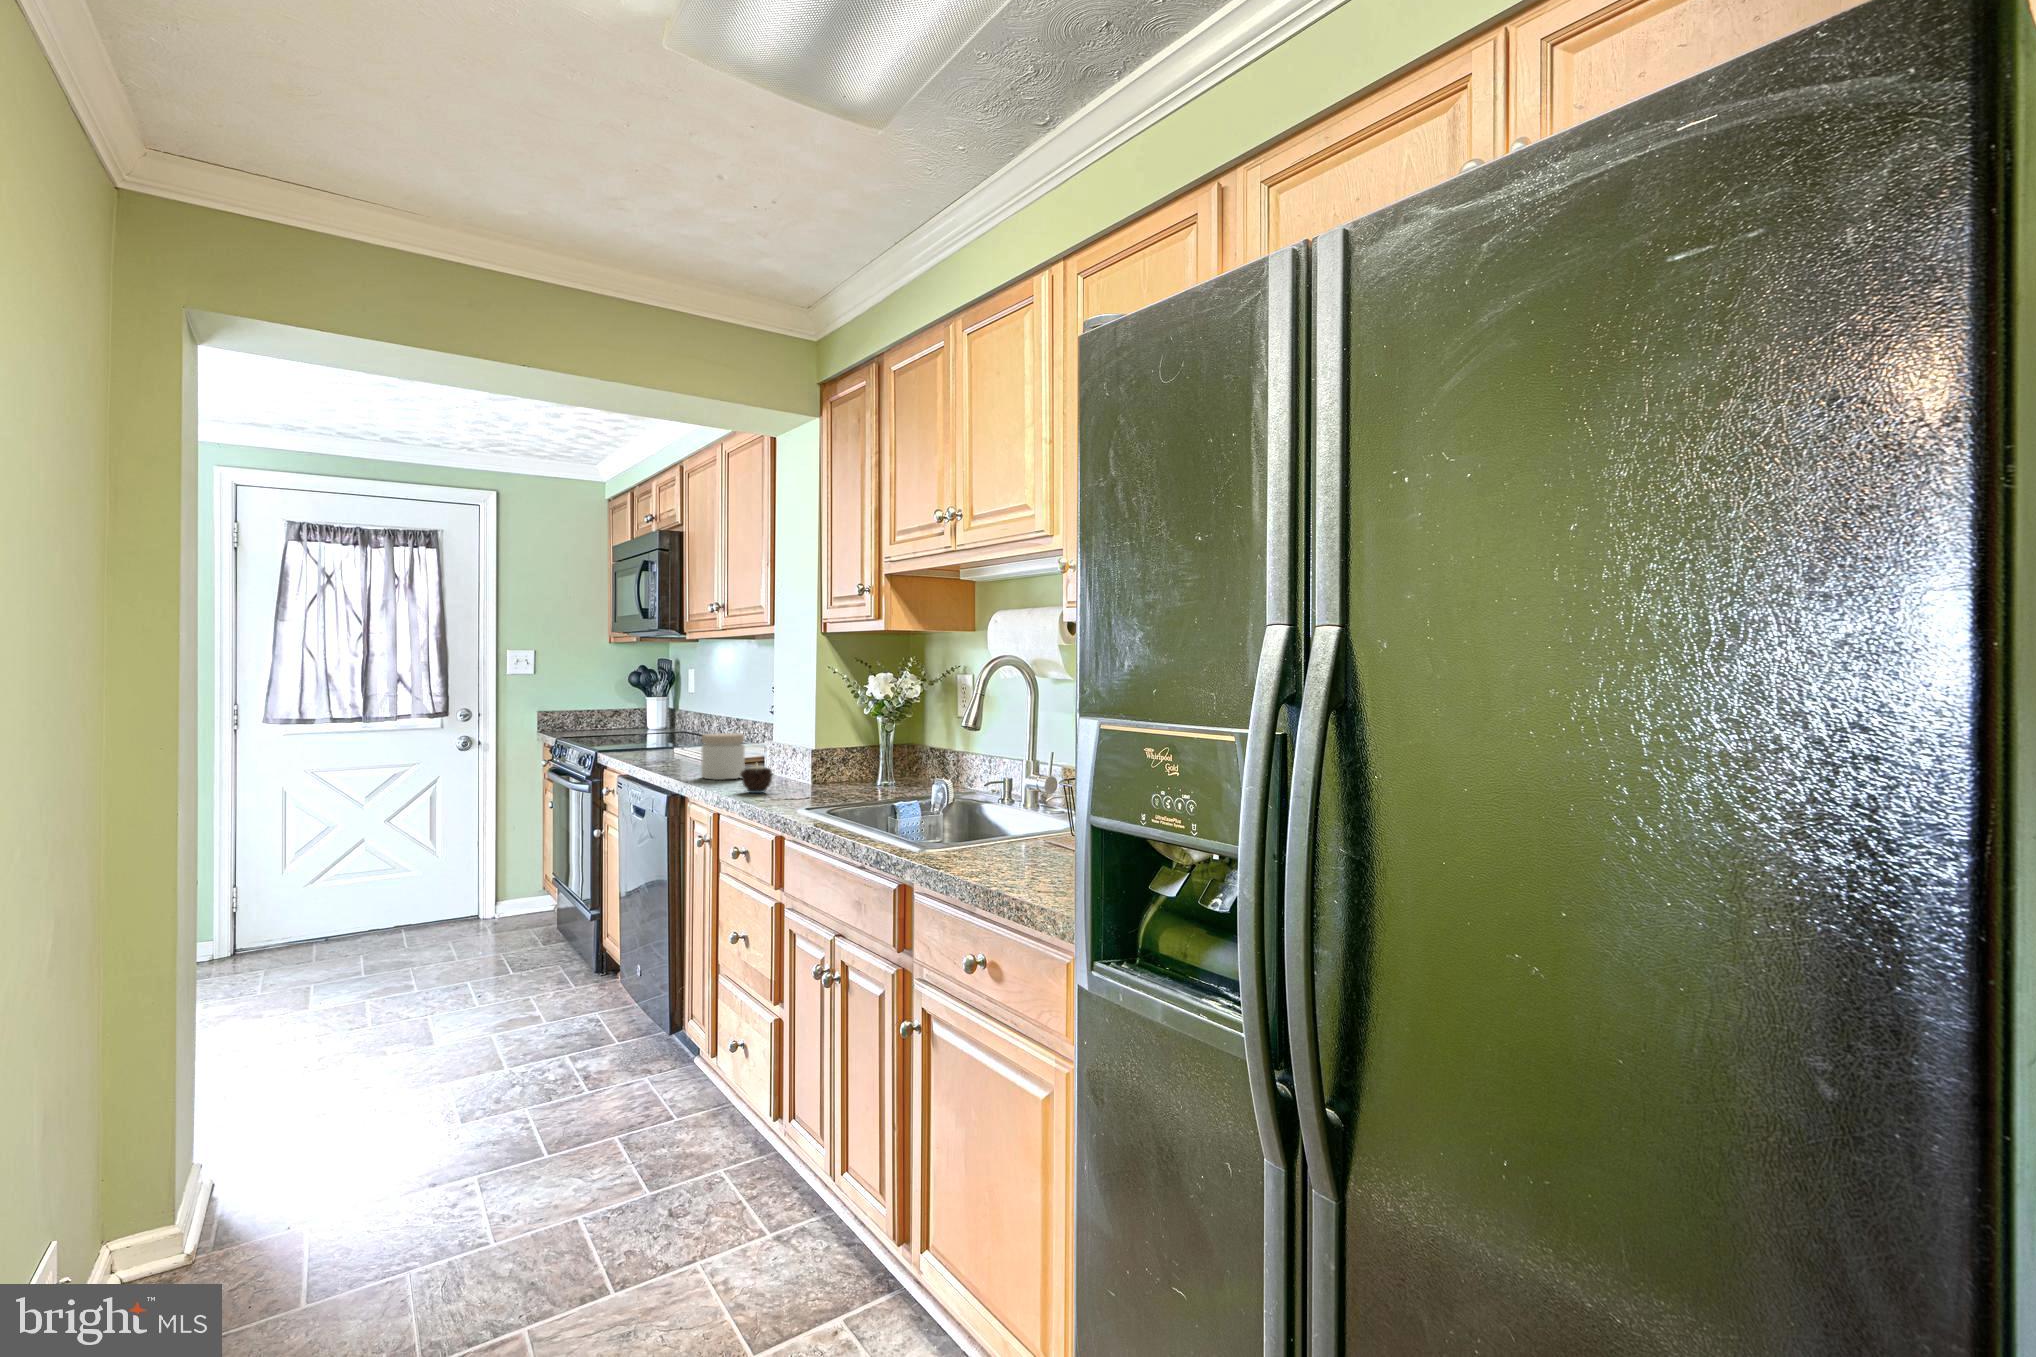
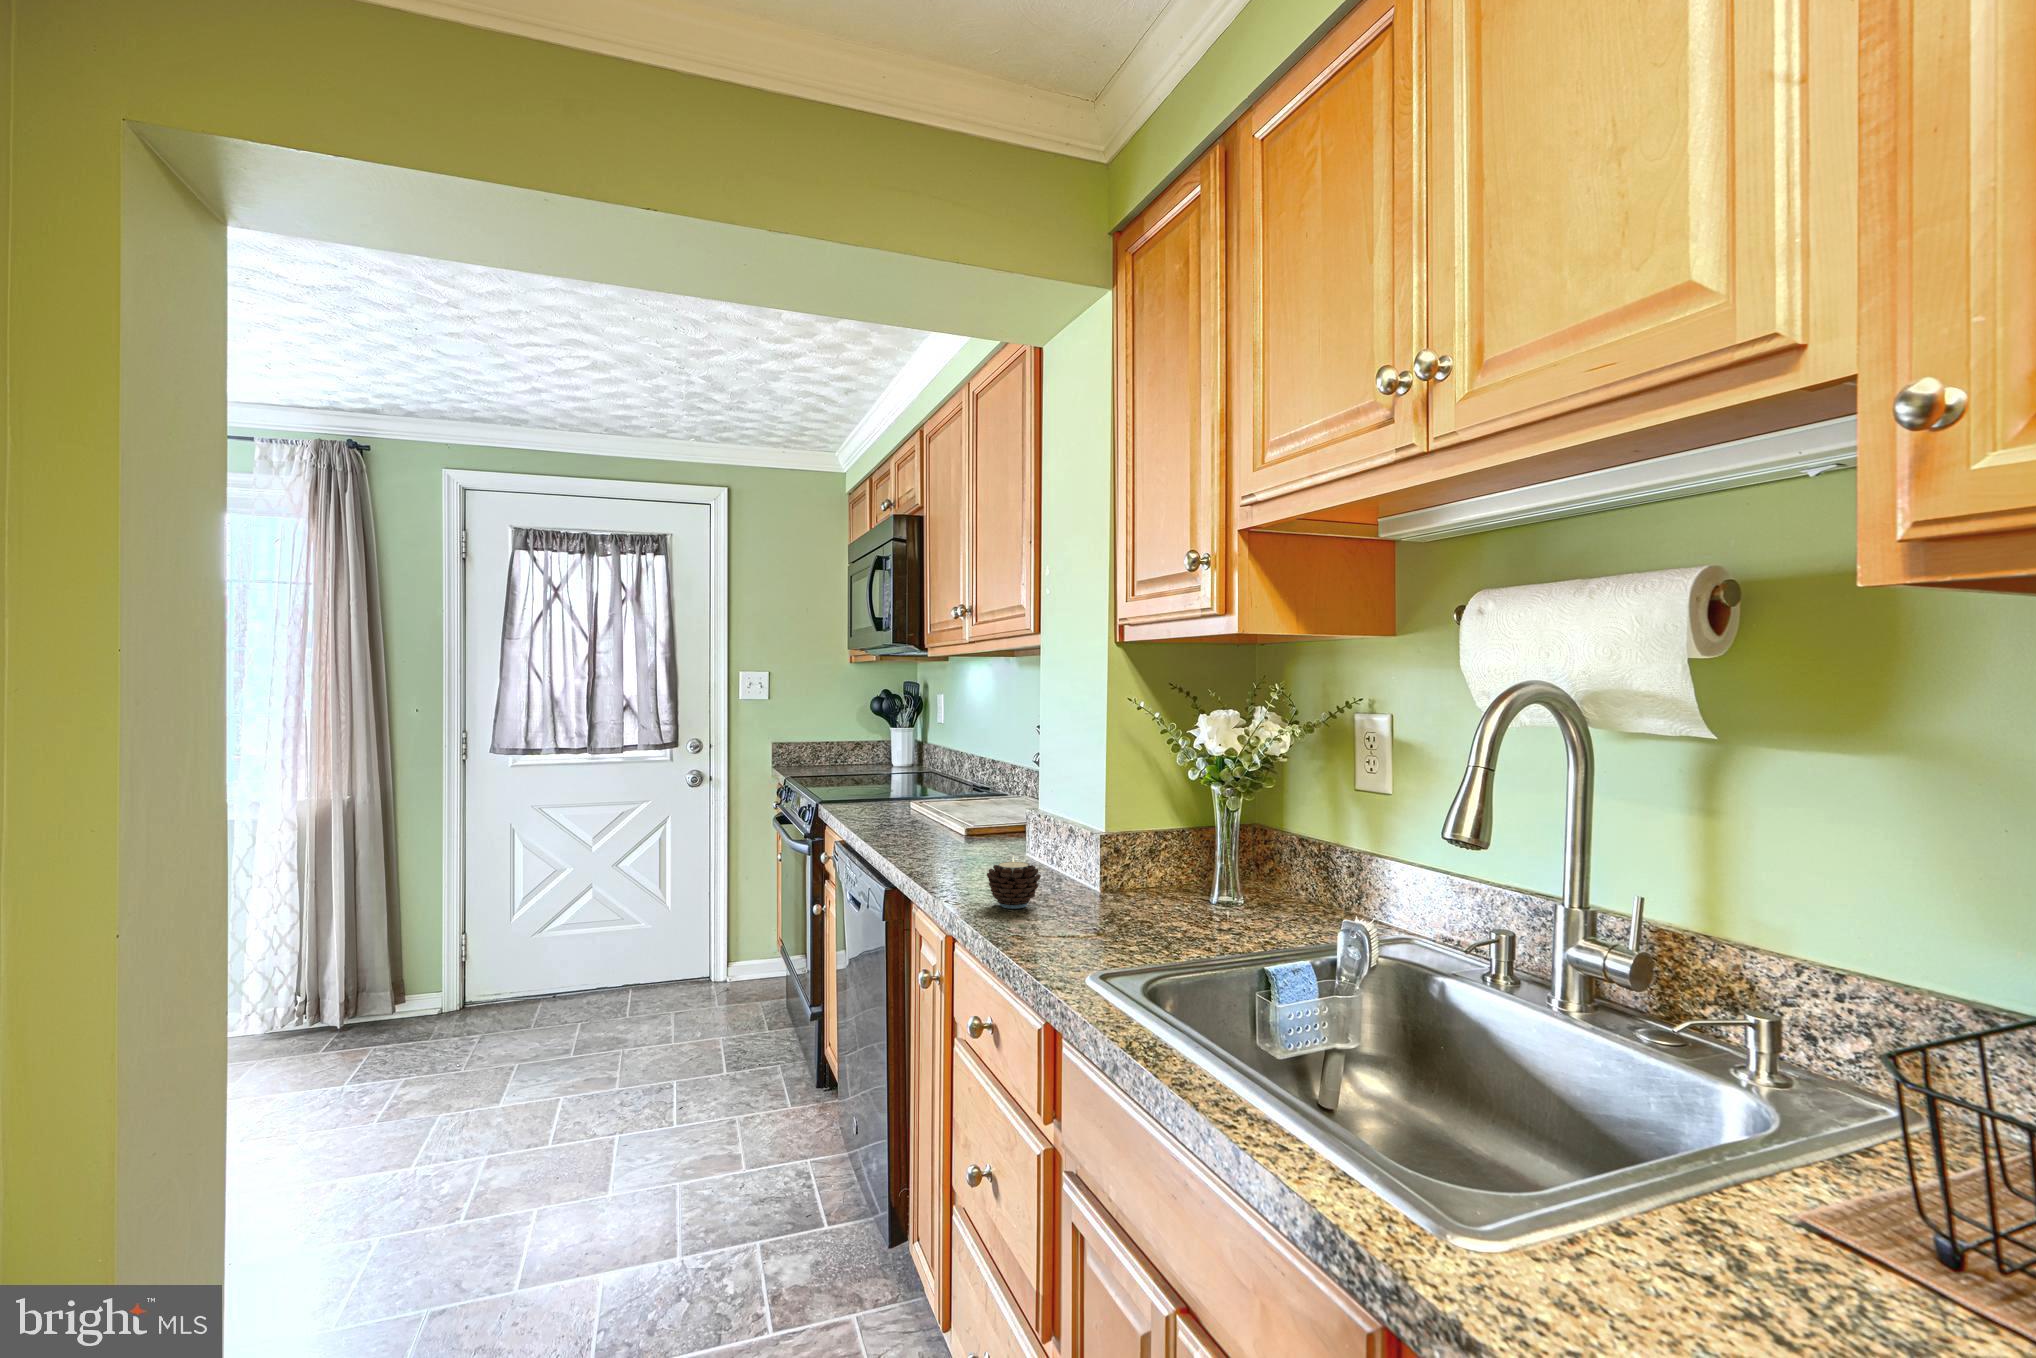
jar: present [701,733,745,780] -> none [935,794,997,867]

